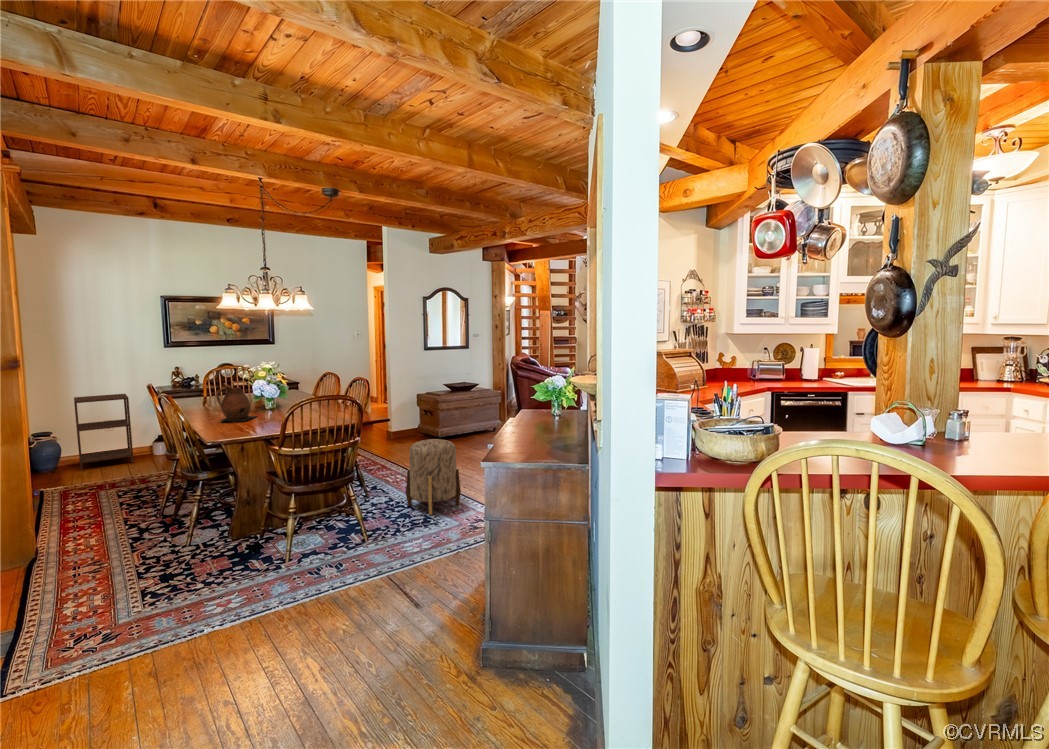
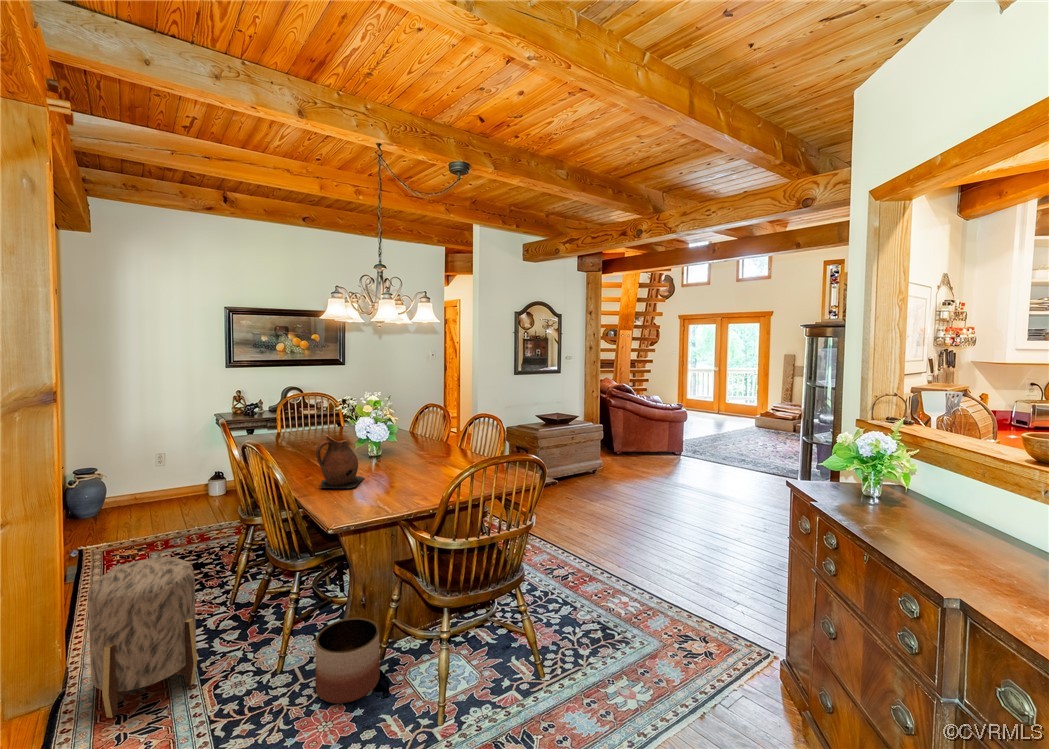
side table: present [74,394,134,470] -> none [122,421,187,516]
ottoman: present [406,439,461,515] -> present [88,557,197,718]
planter: none [211,507,261,557] -> present [315,618,380,703]

